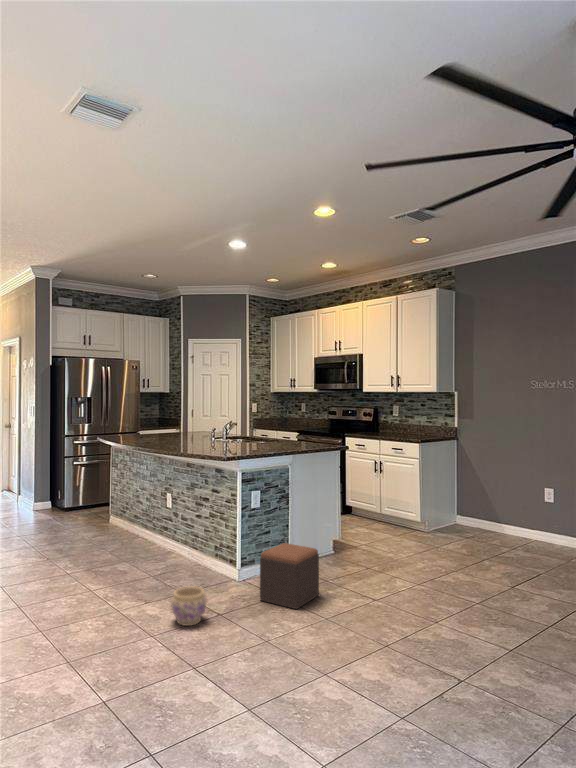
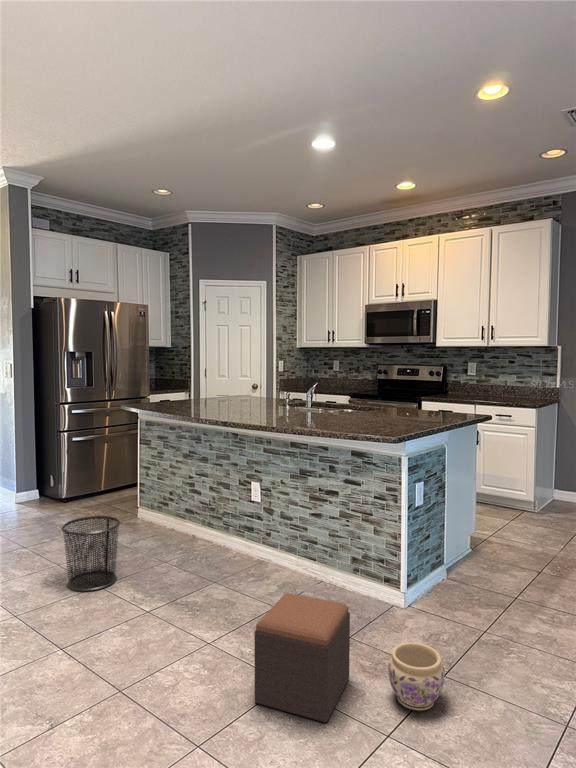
waste bin: none [28,512,69,561] -> present [62,516,120,591]
footstool: present [260,543,319,609] -> present [254,593,350,723]

